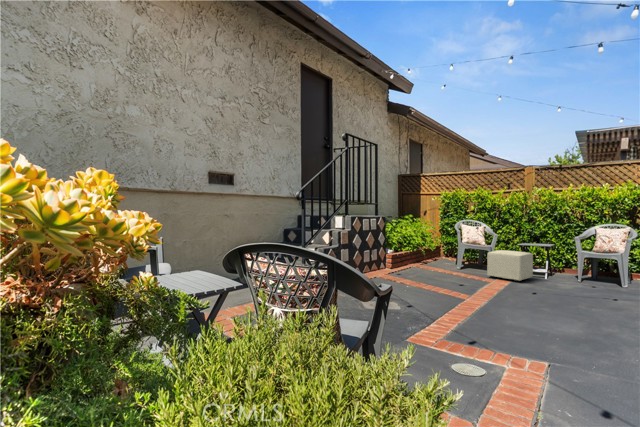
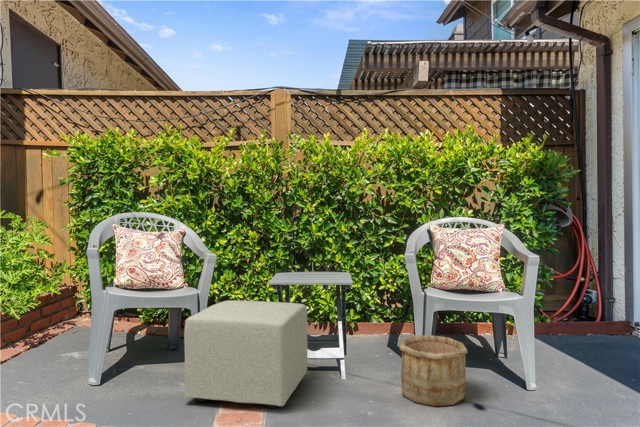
wooden bucket: none [569,268,599,291] -> present [400,335,468,406]

